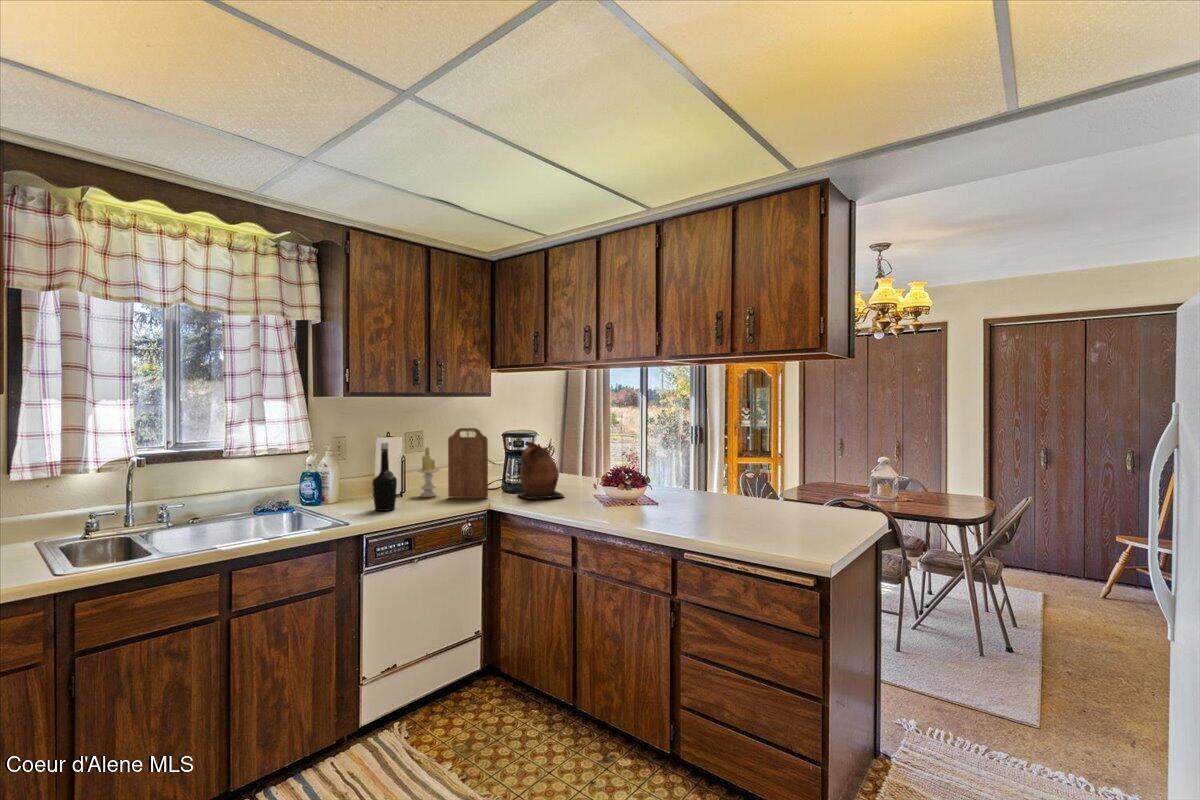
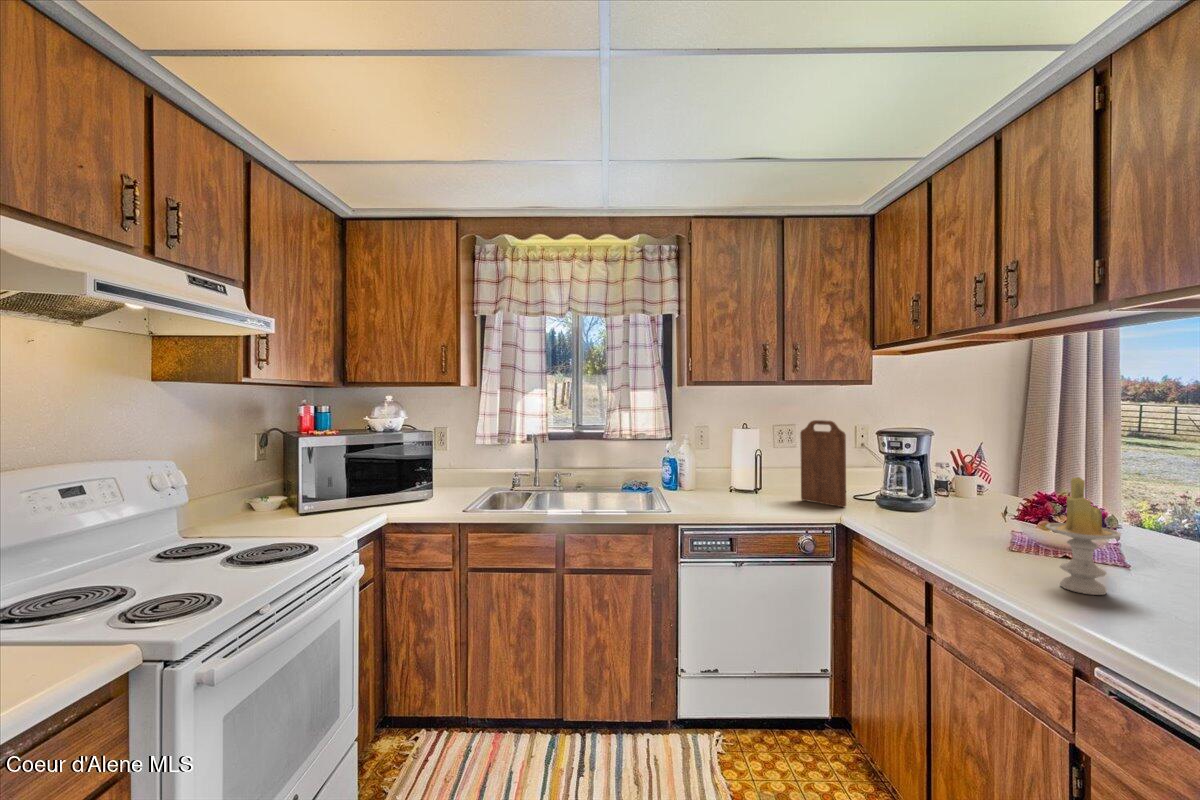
ceramic pitcher: present [518,442,564,499] -> none [884,441,957,523]
bottle: present [372,443,397,511] -> none [708,432,733,504]
candle: present [416,447,441,497] -> present [1045,477,1121,595]

